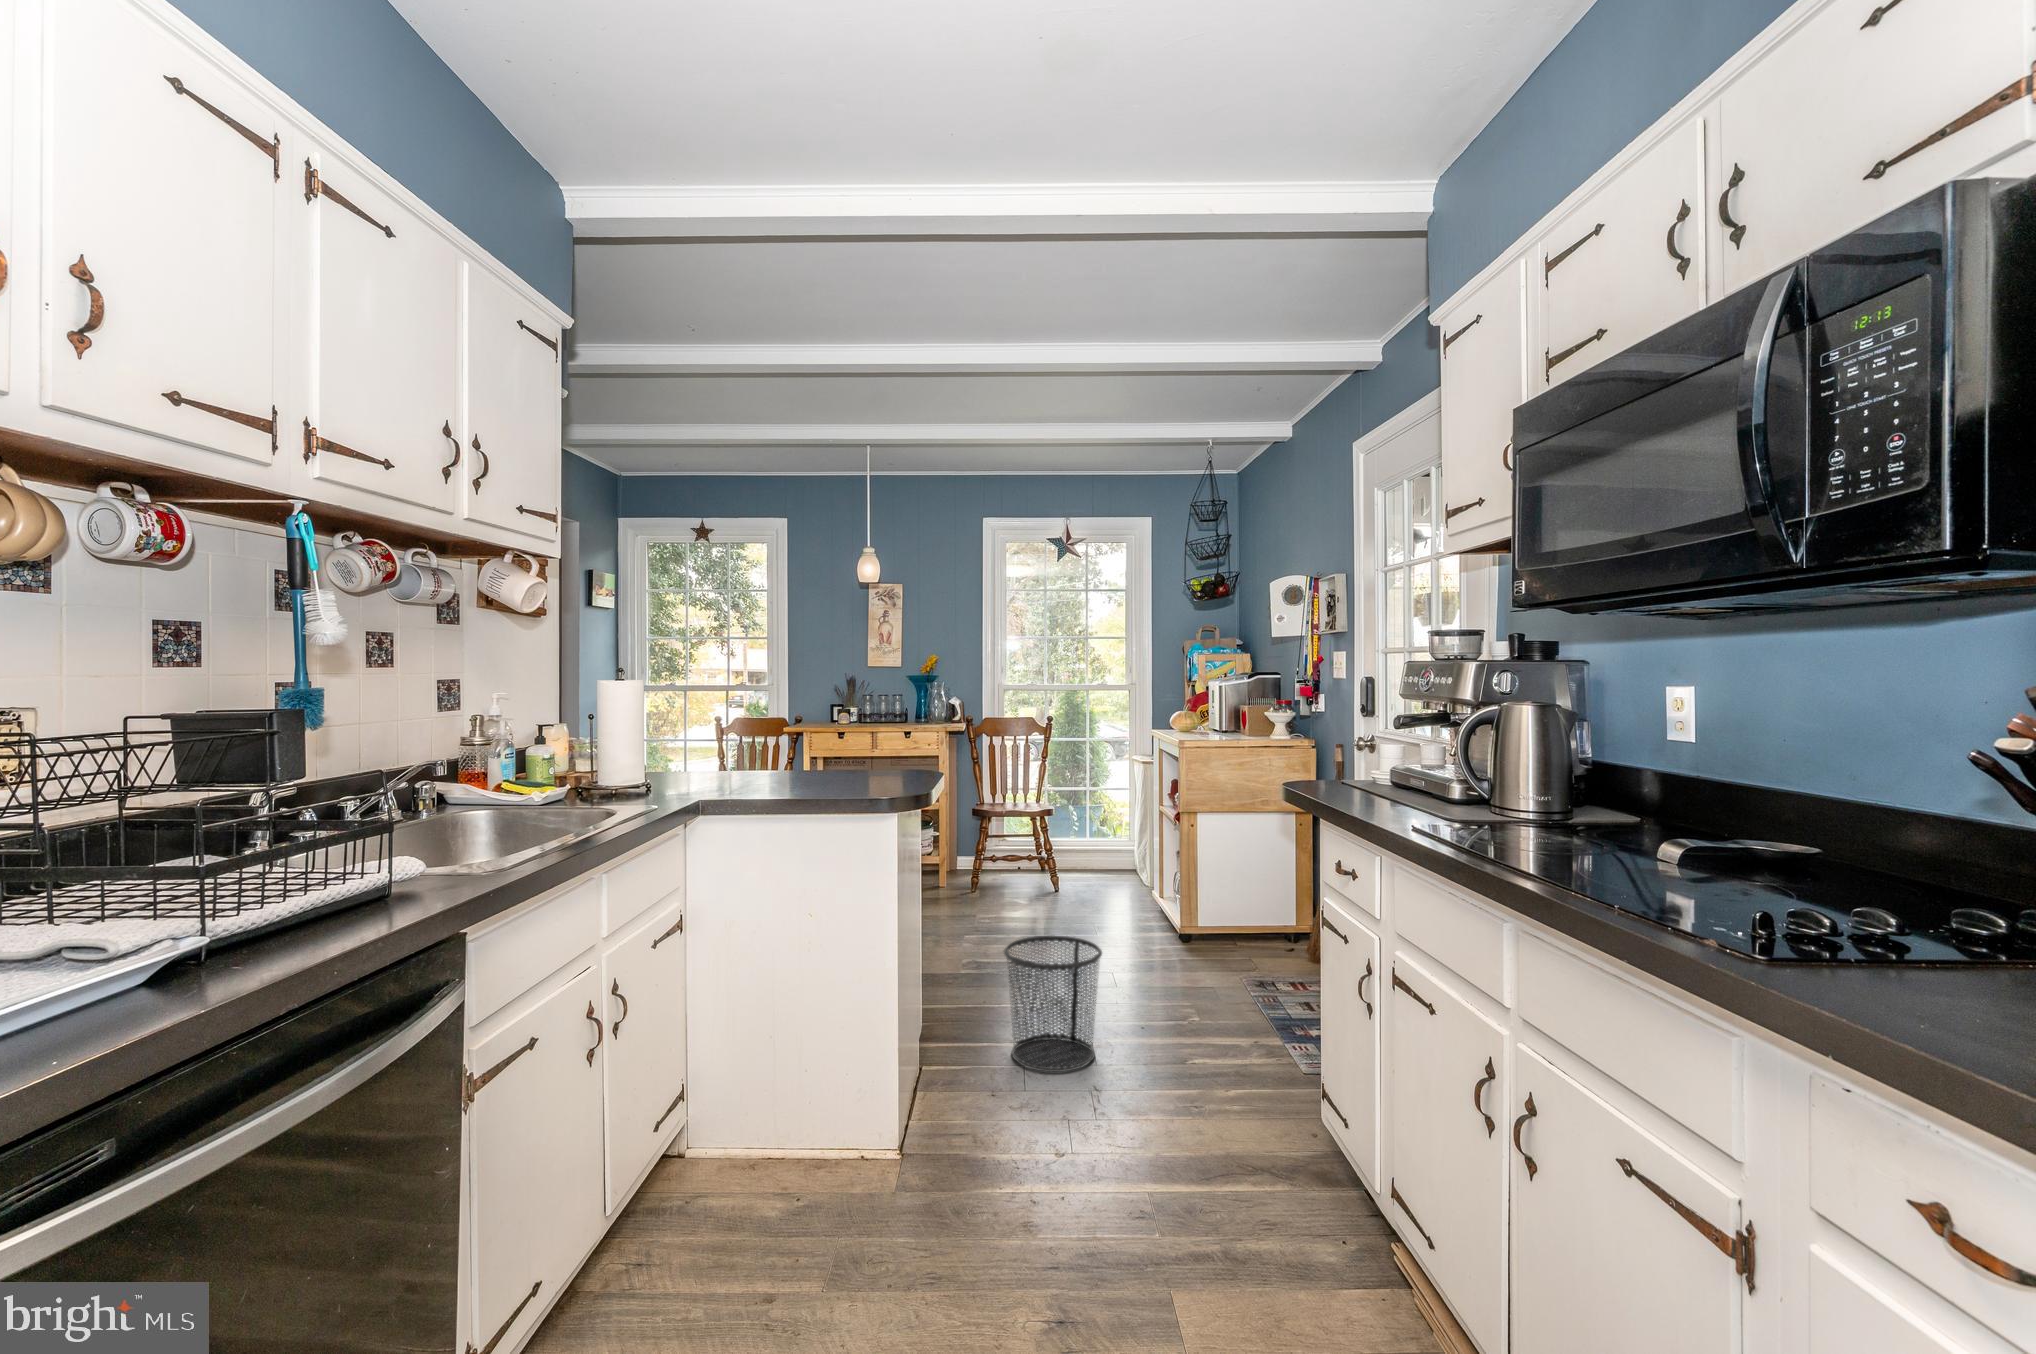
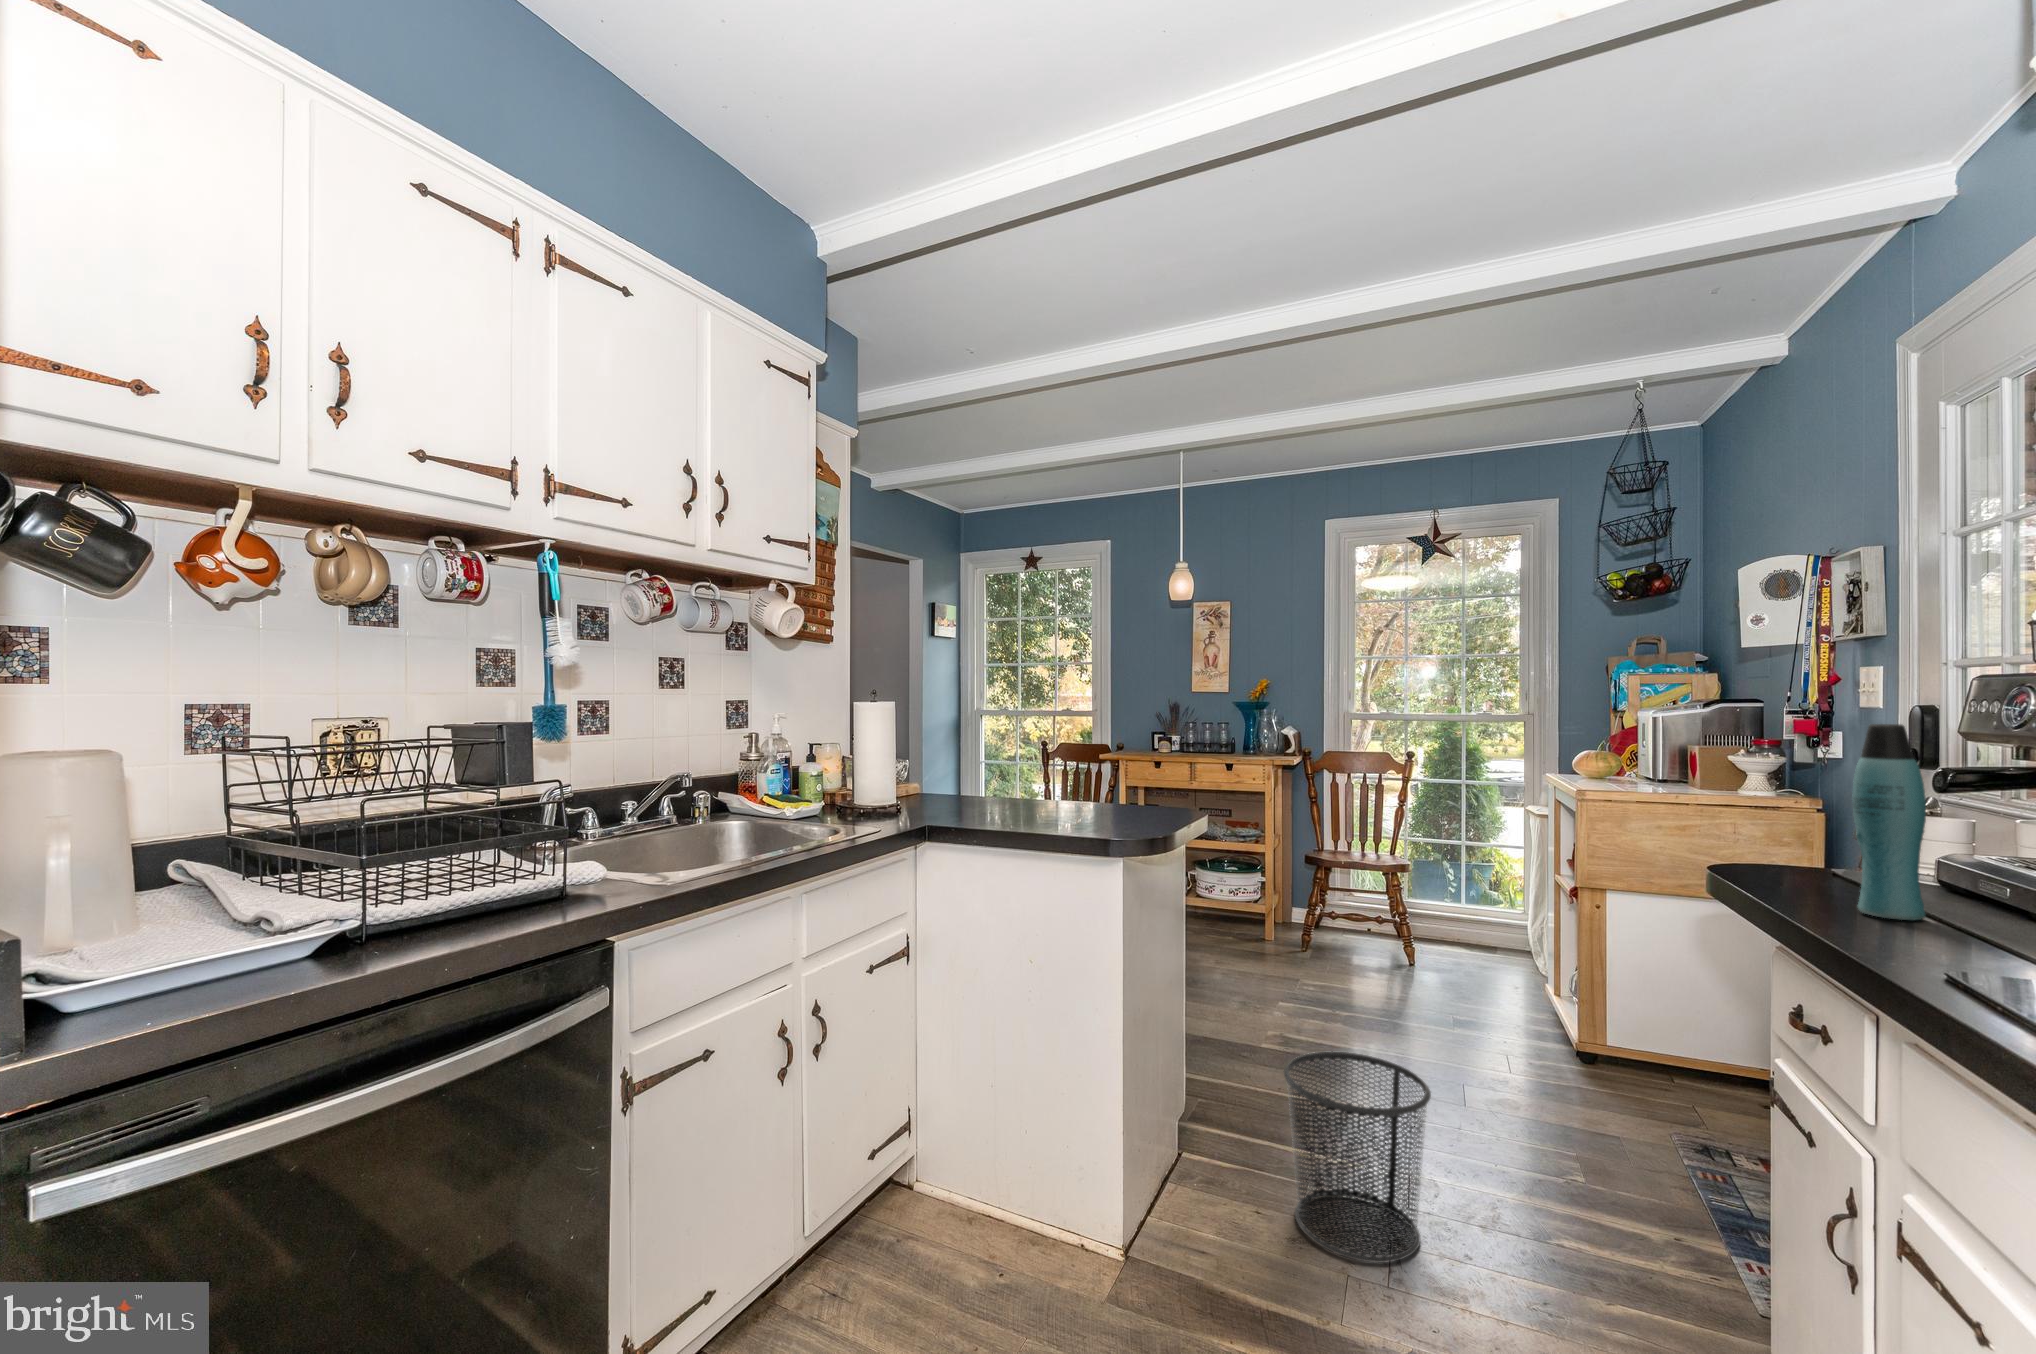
bottle: none [1330,690,1360,793] -> present [1852,724,1926,920]

